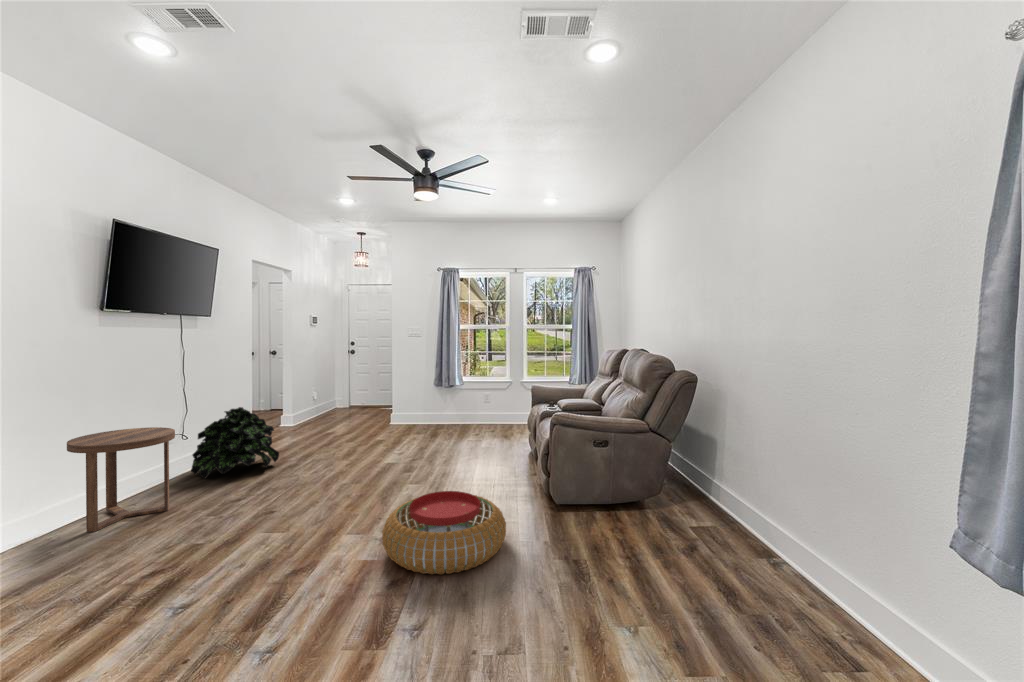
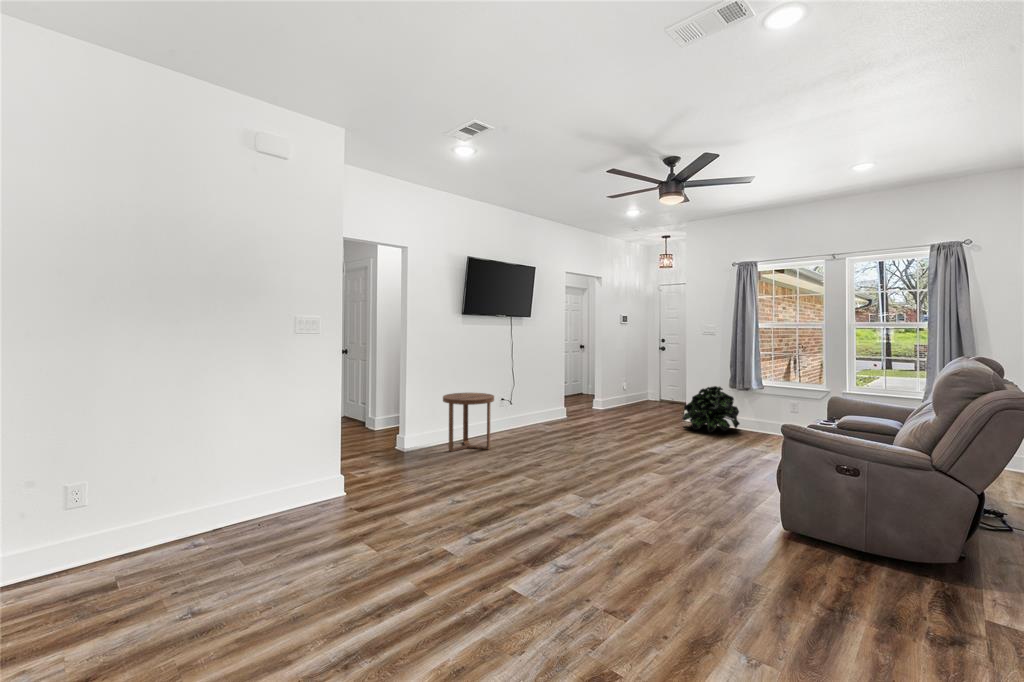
potted plant: present [191,407,279,479] -> present [683,386,740,432]
pouf: present [382,491,506,574] -> none [579,477,696,550]

